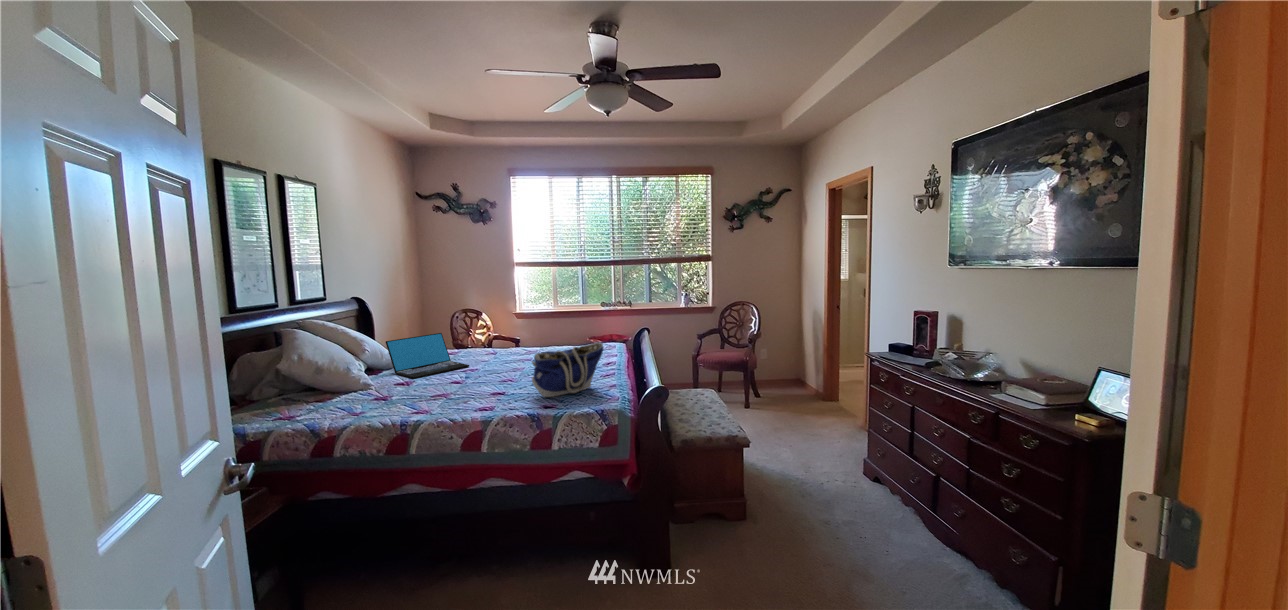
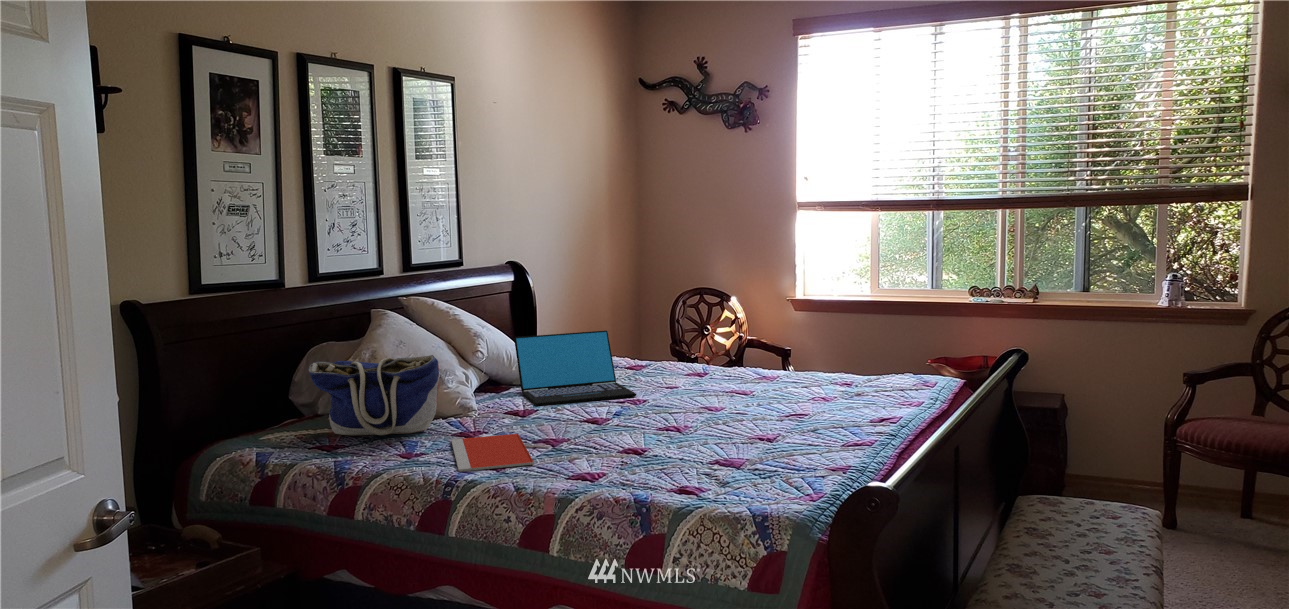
tote bag: present [532,342,604,397] -> present [309,355,439,435]
notebook: none [380,394,450,419] -> present [451,434,534,472]

